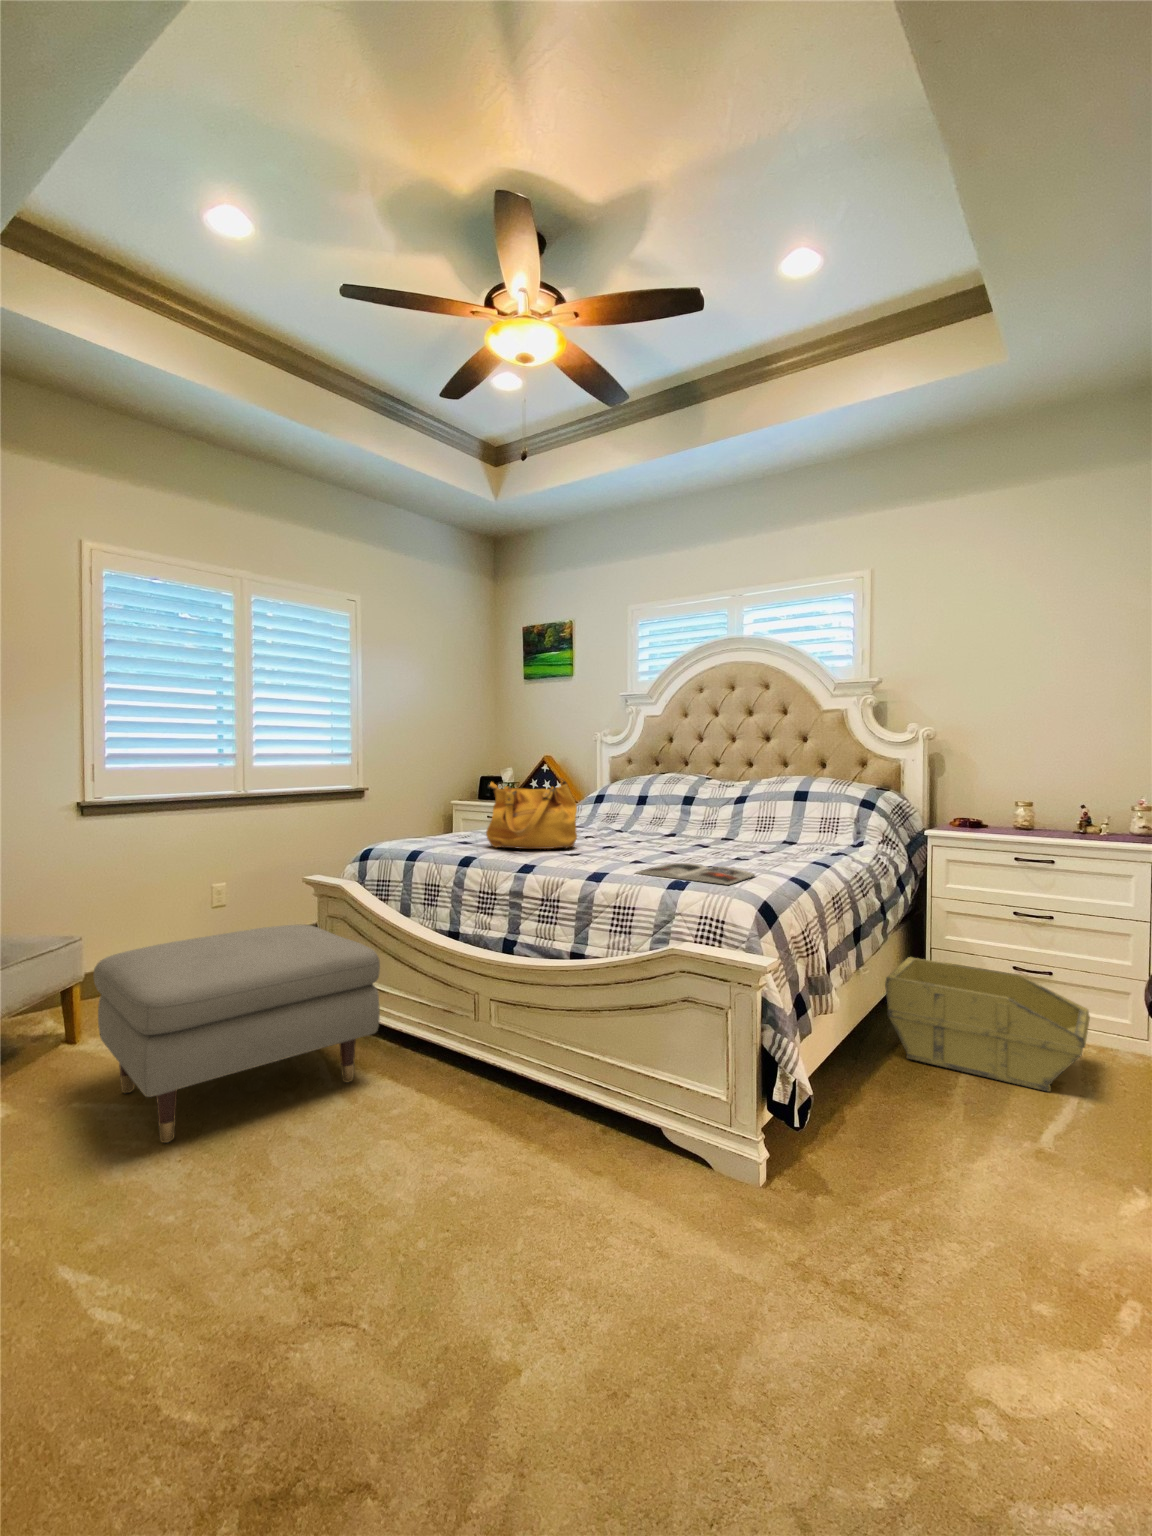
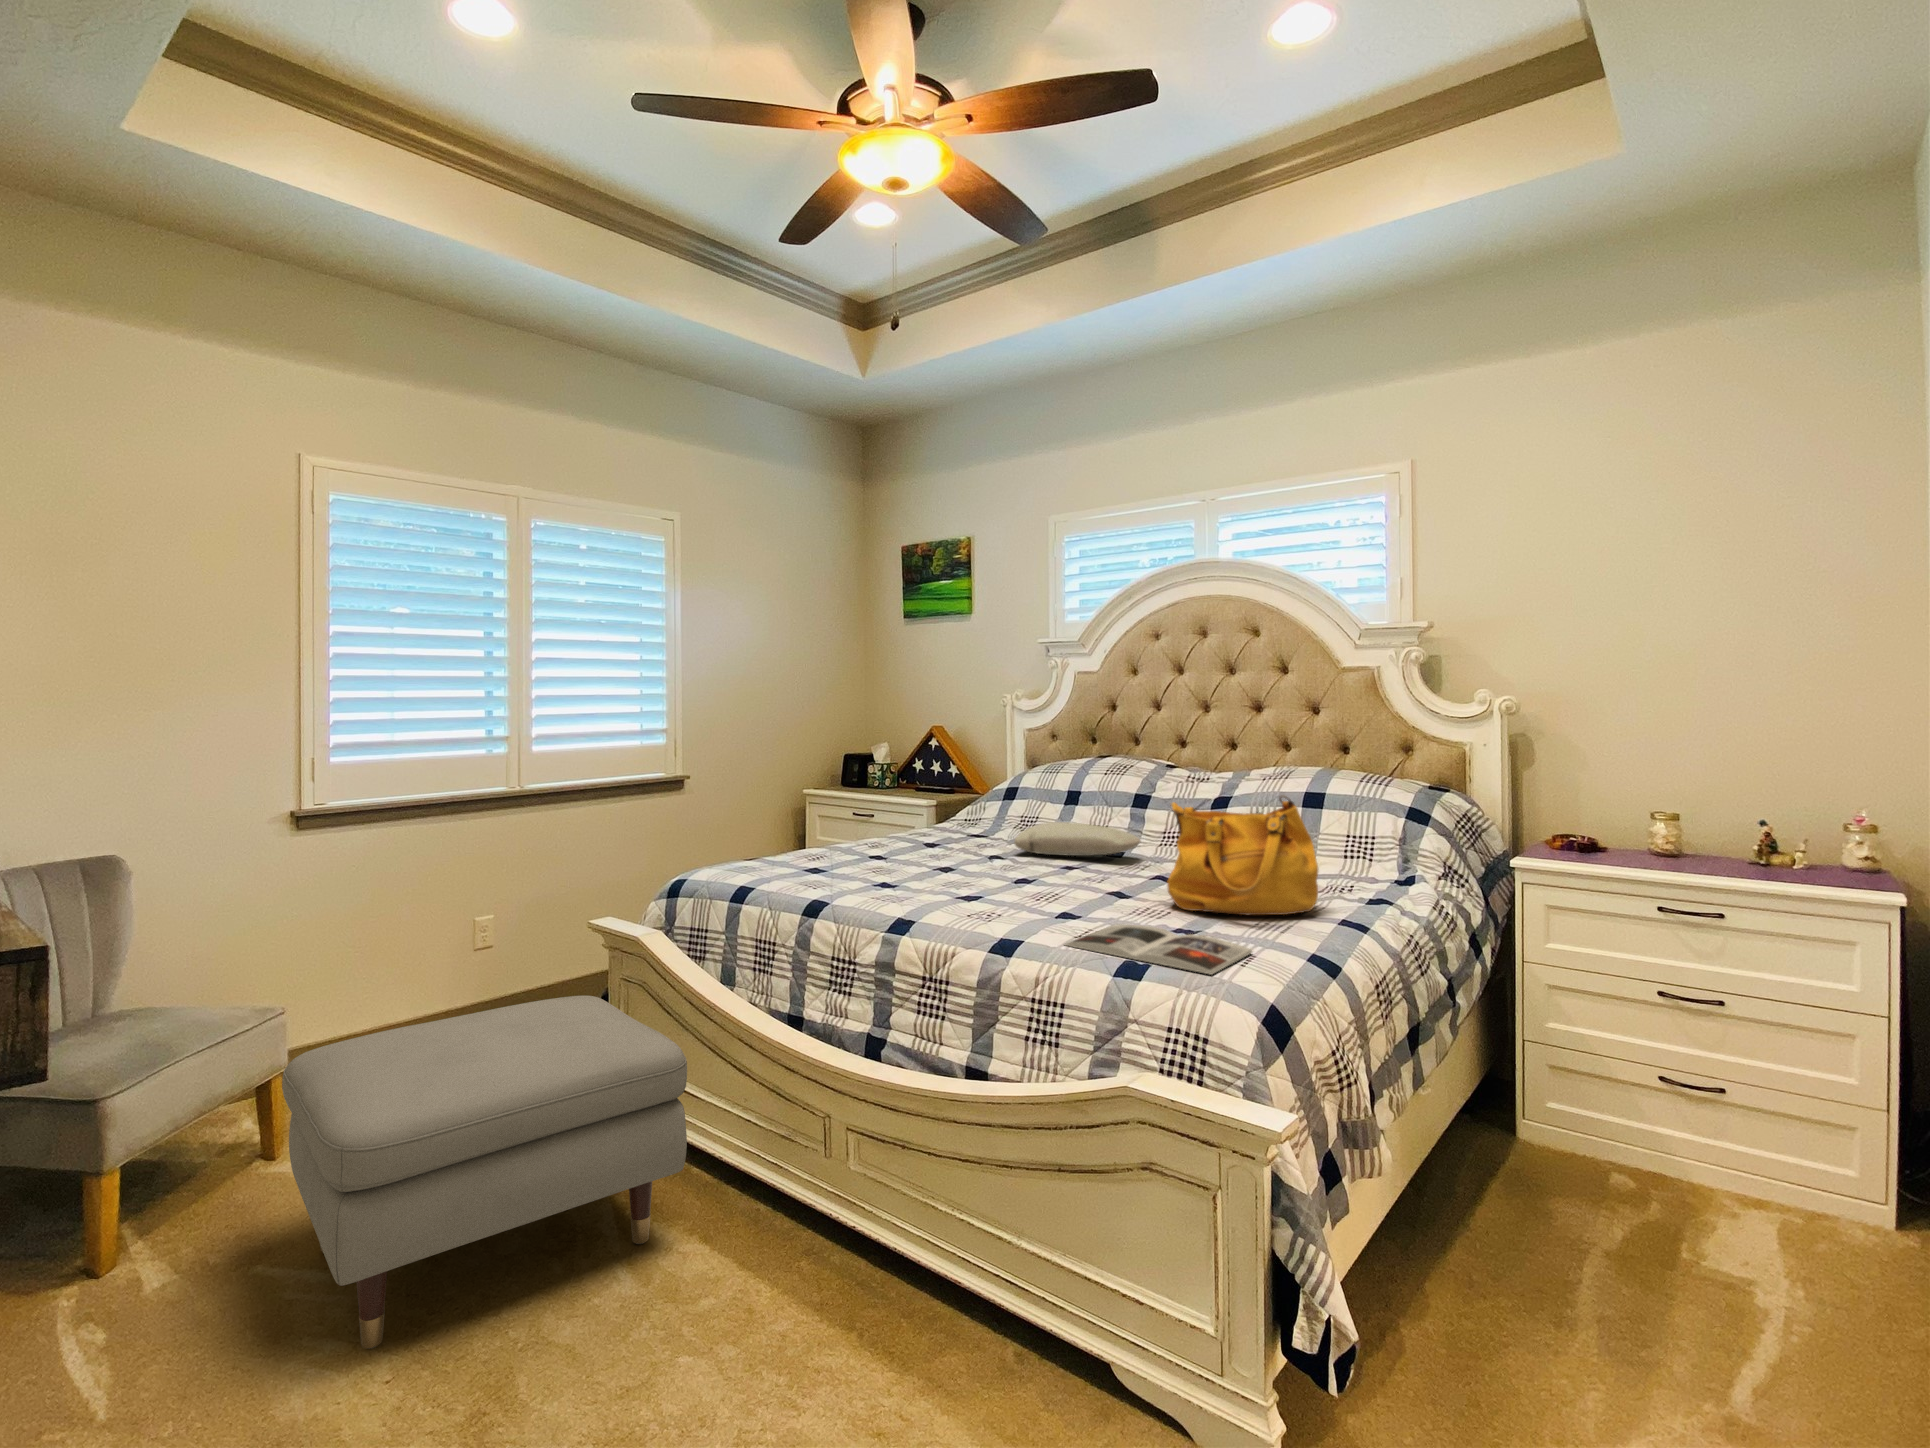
handbag: present [486,779,577,849] -> present [1167,795,1318,915]
pillow: none [601,813,687,833] -> present [1014,822,1141,856]
storage bin: present [885,957,1090,1092] -> none [1457,1058,1802,1306]

